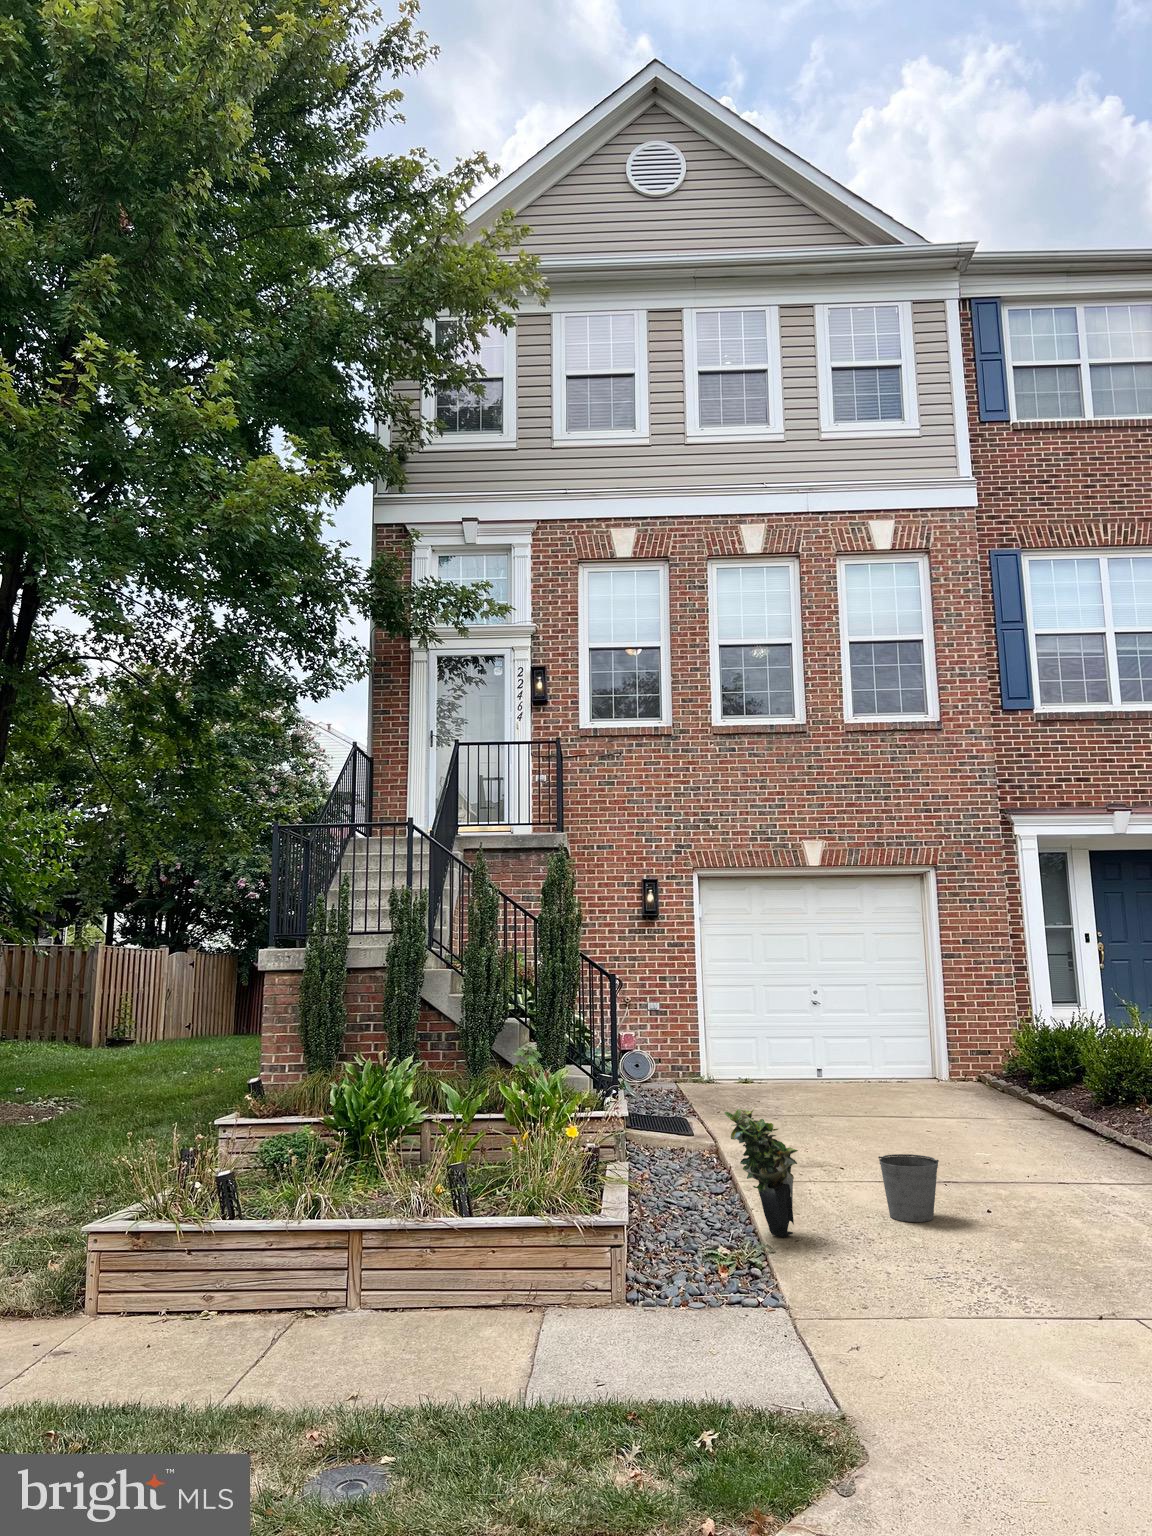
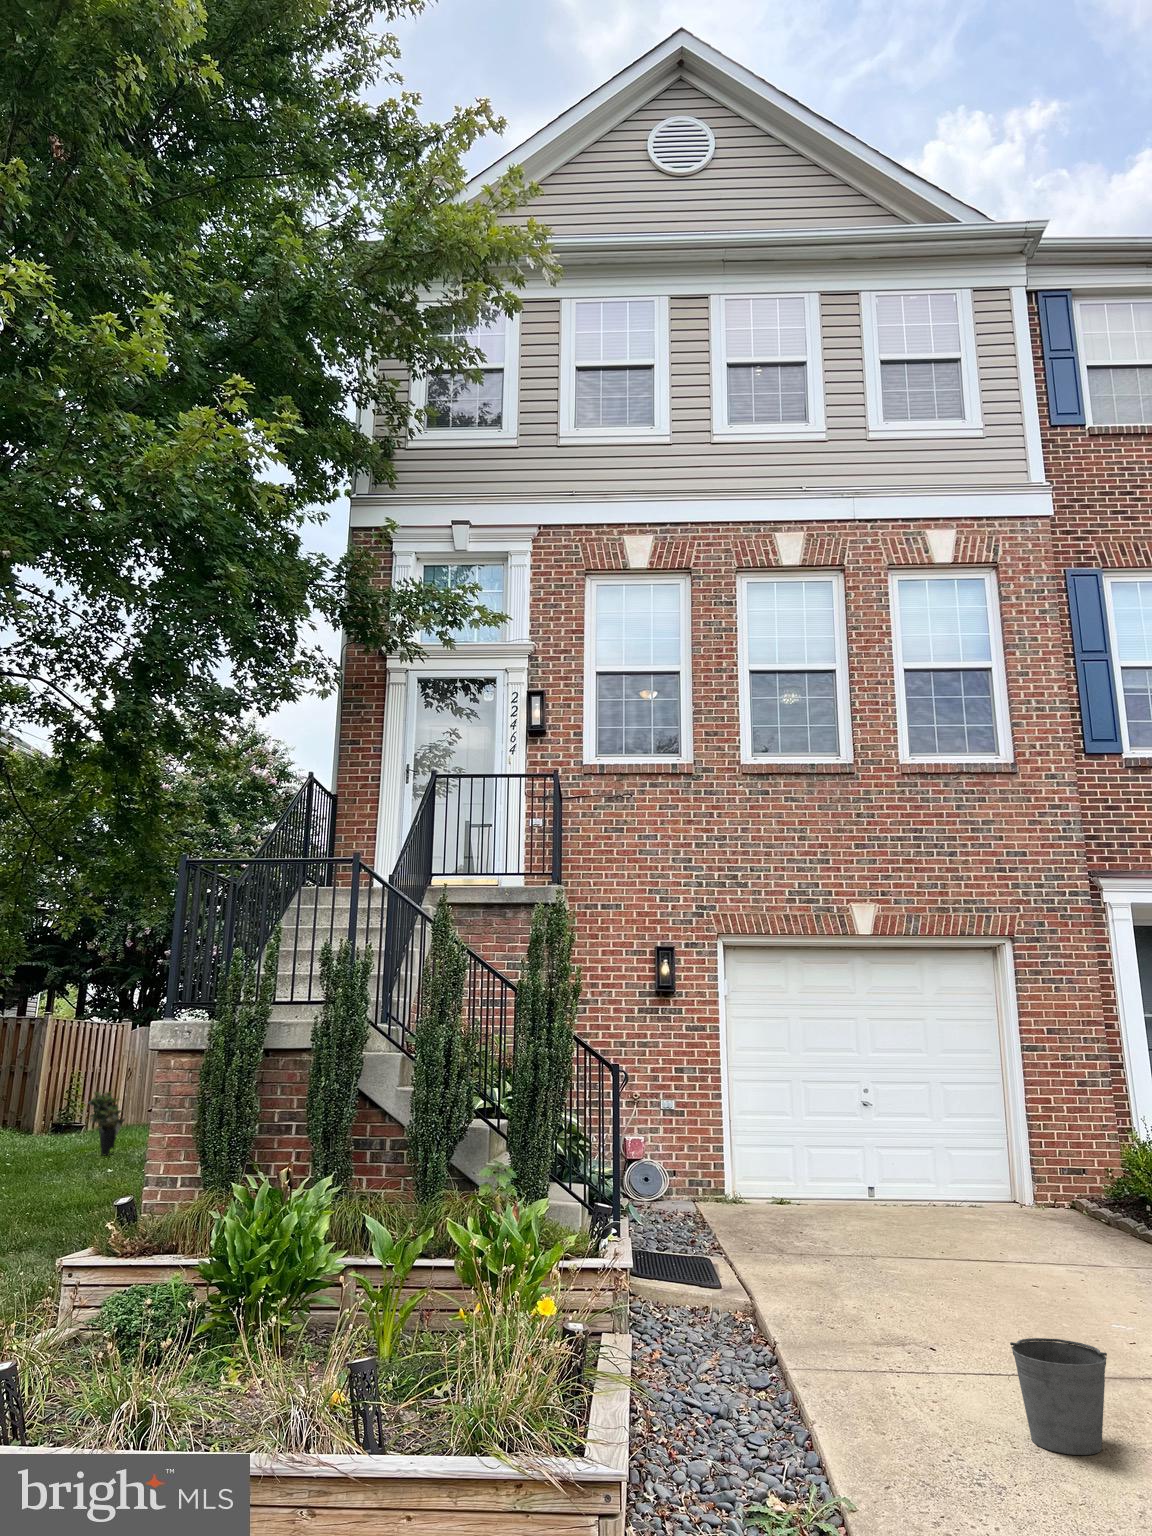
potted plant: present [724,1109,798,1237] -> present [89,1090,125,1155]

